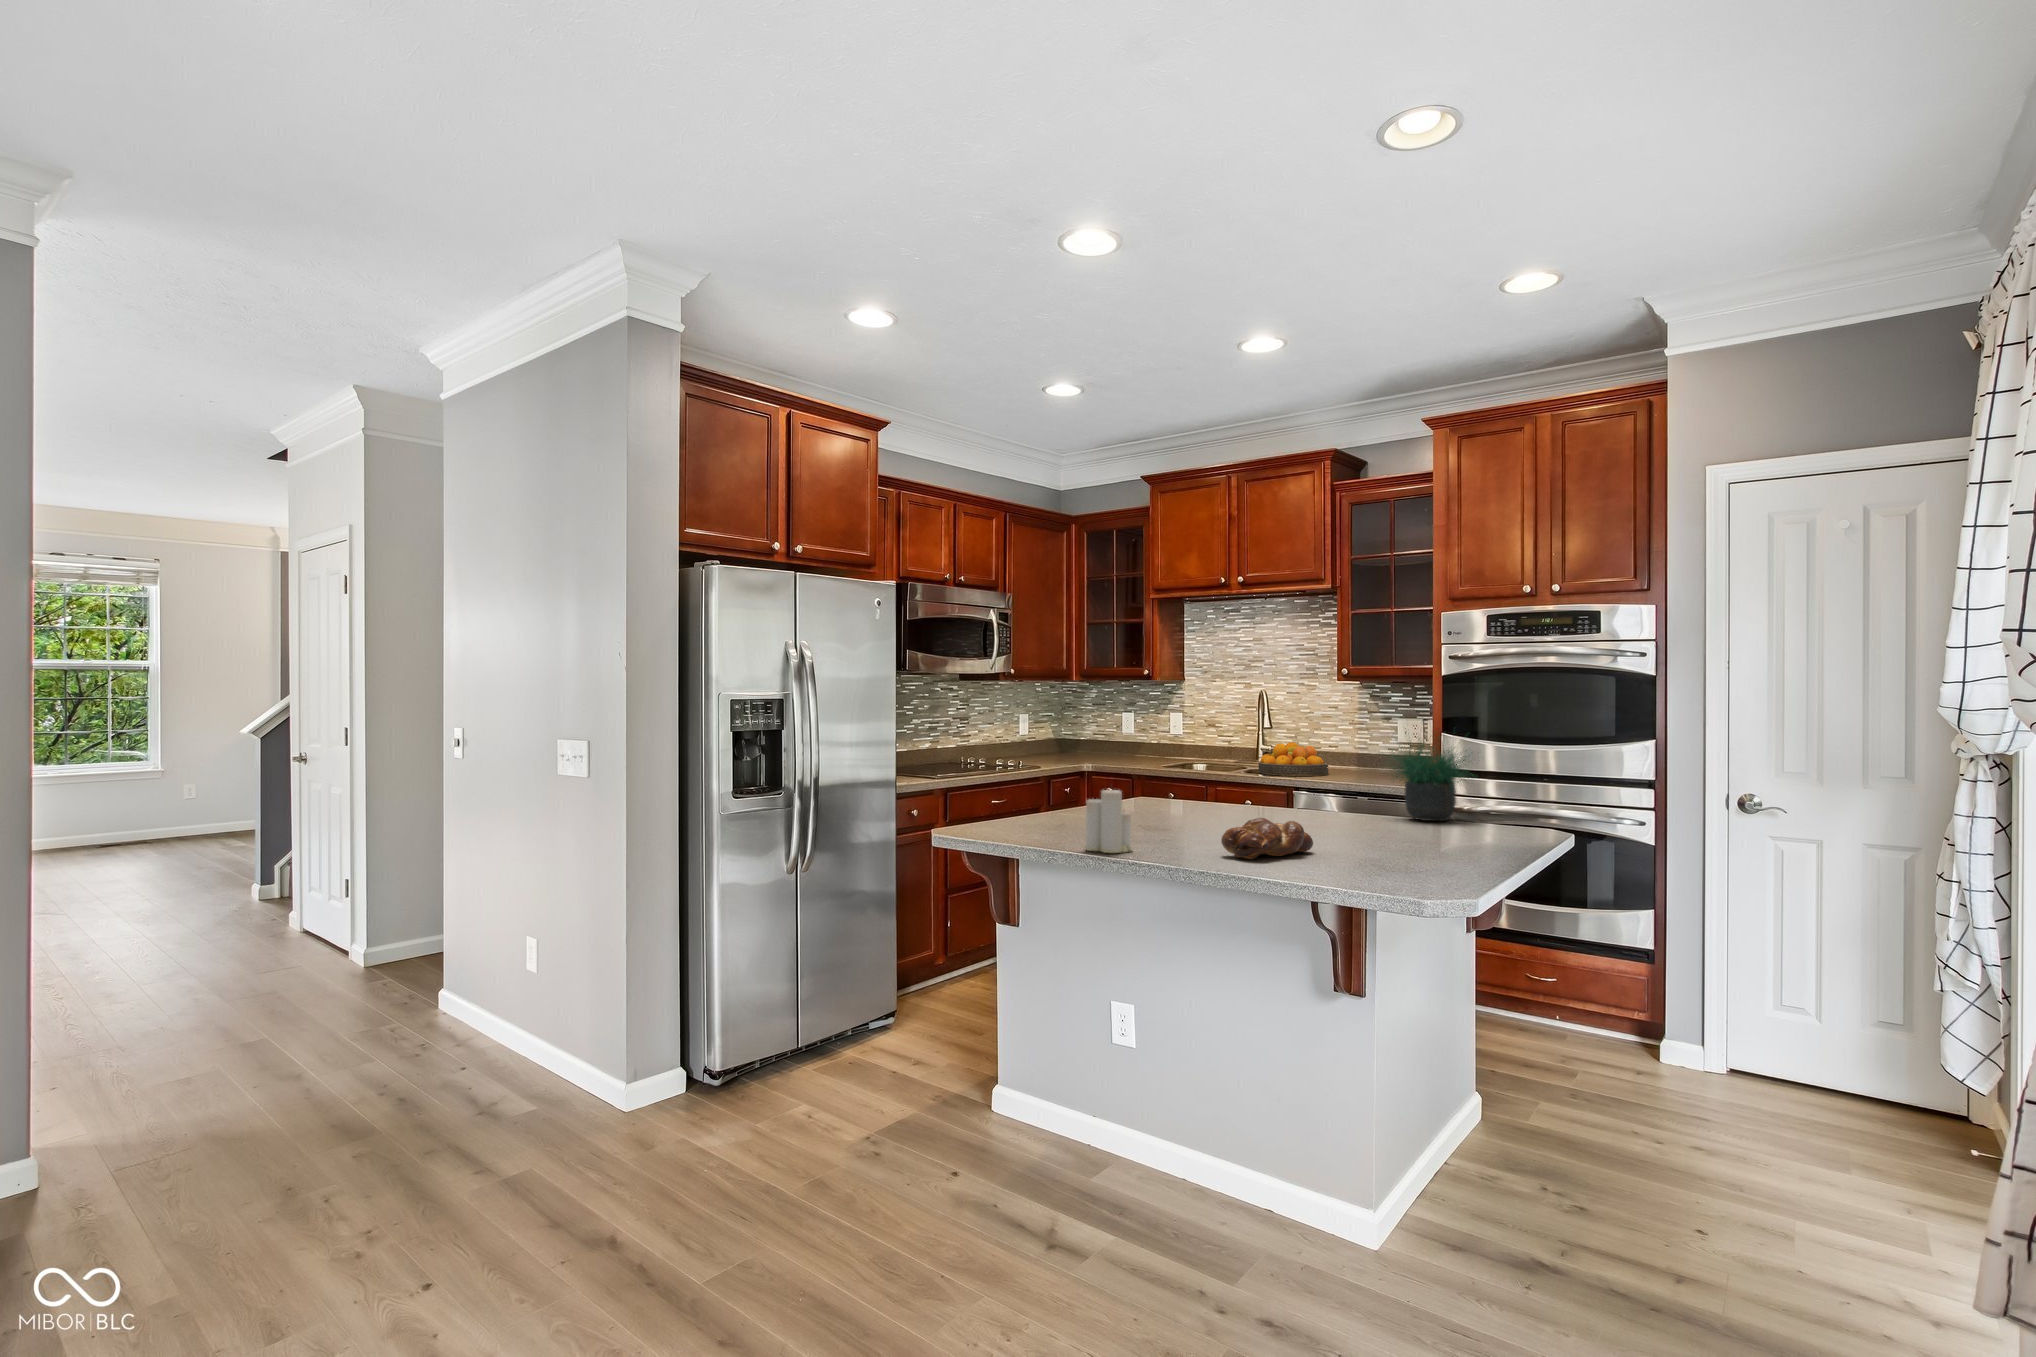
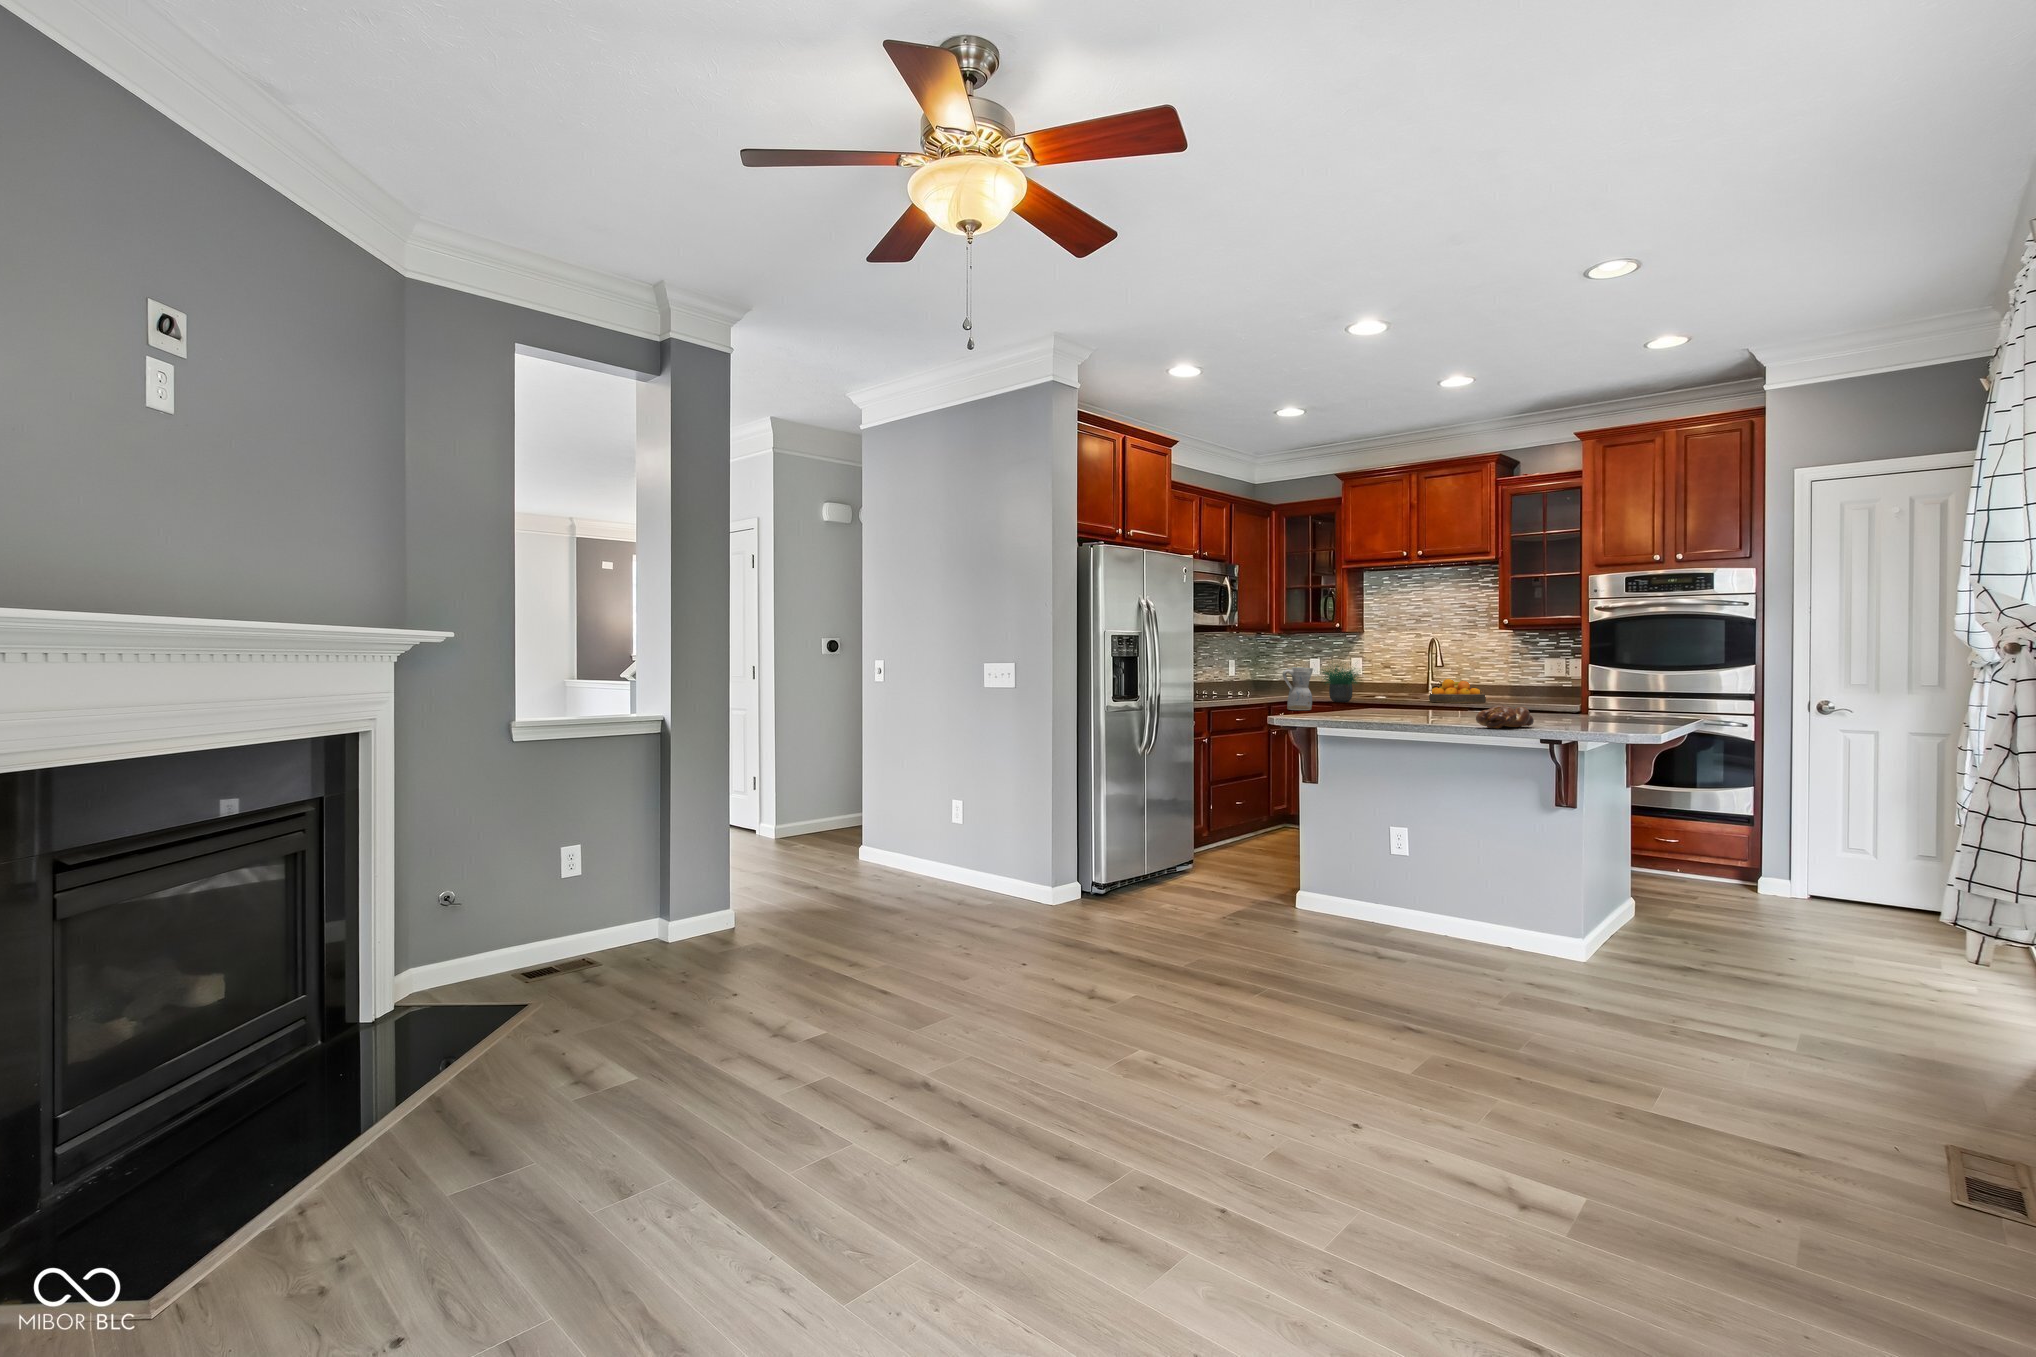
potted plant: present [1389,732,1474,821] -> present [1322,666,1359,702]
ceramic pitcher: none [1034,734,1075,795] -> present [1283,667,1313,710]
candle: present [1085,790,1133,853] -> none [1381,684,1415,727]

